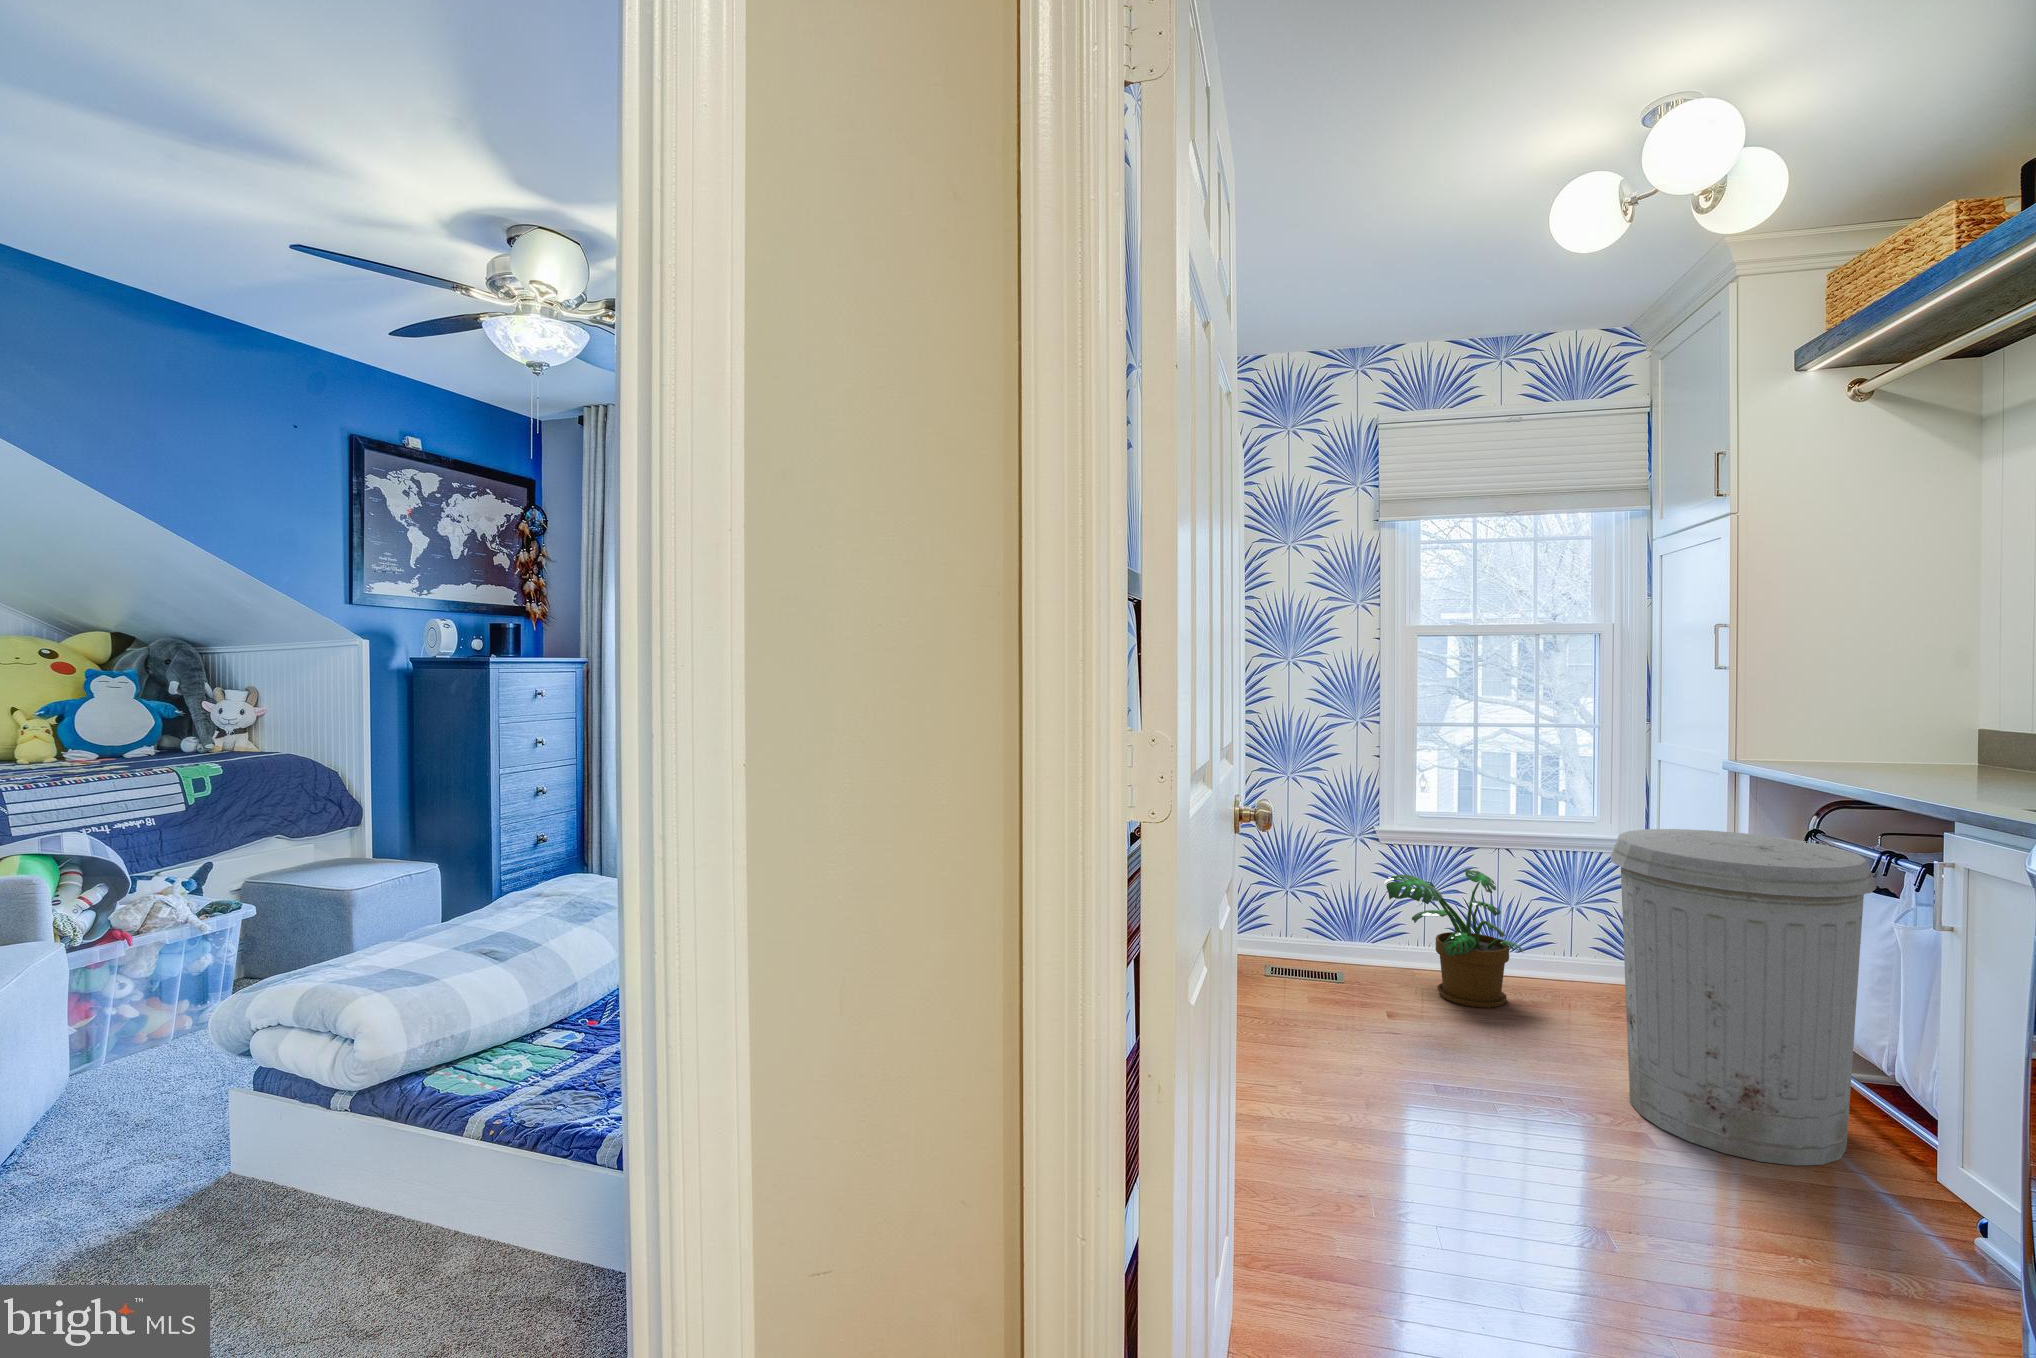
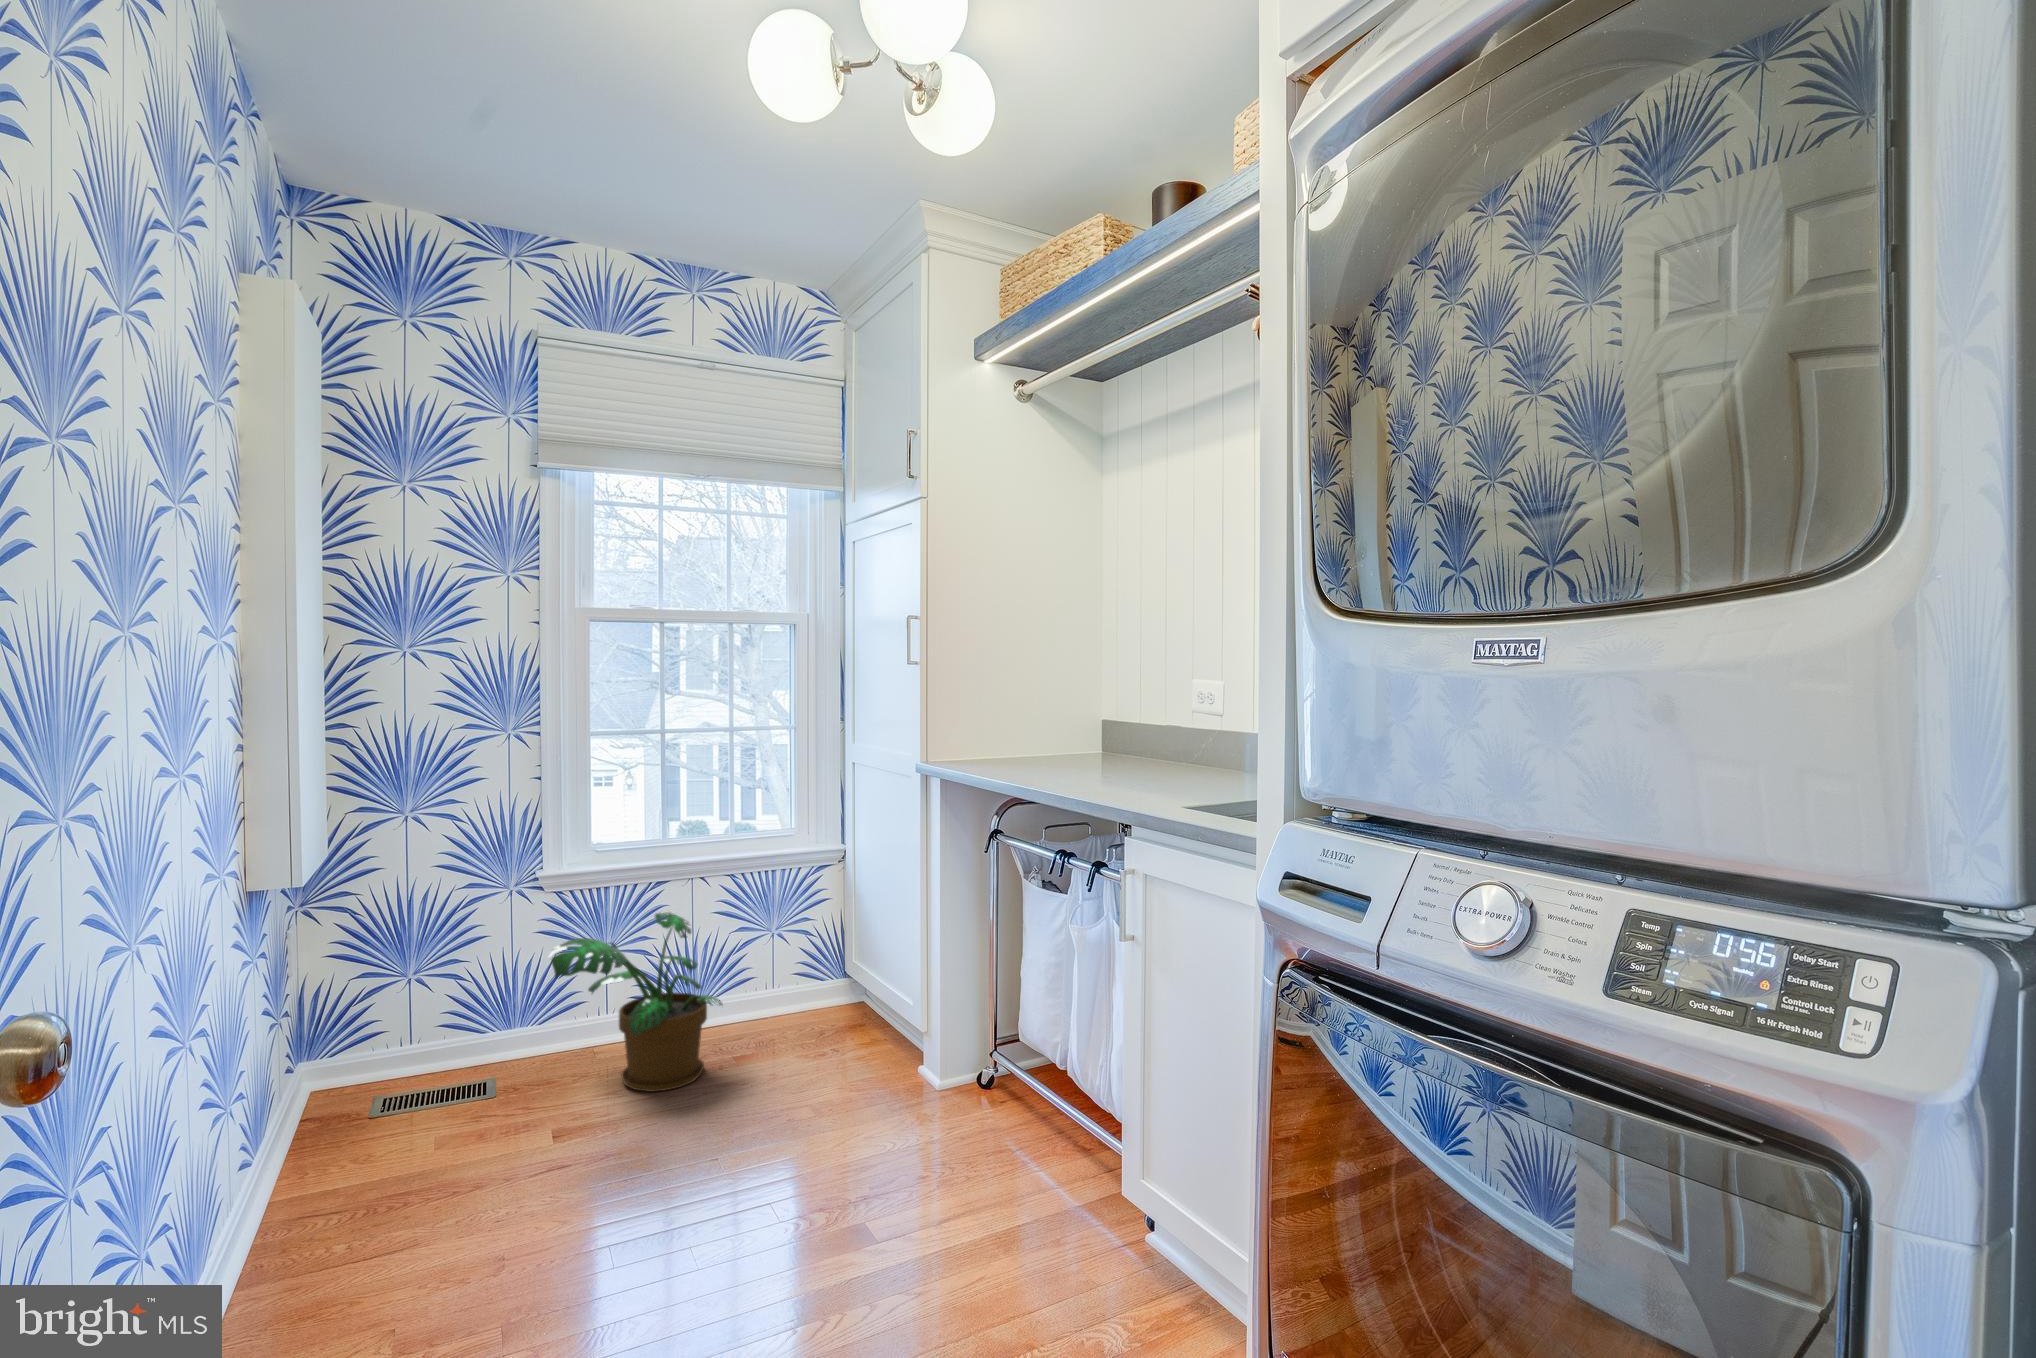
trash can: present [1611,829,1877,1166] -> none [820,838,1050,1206]

